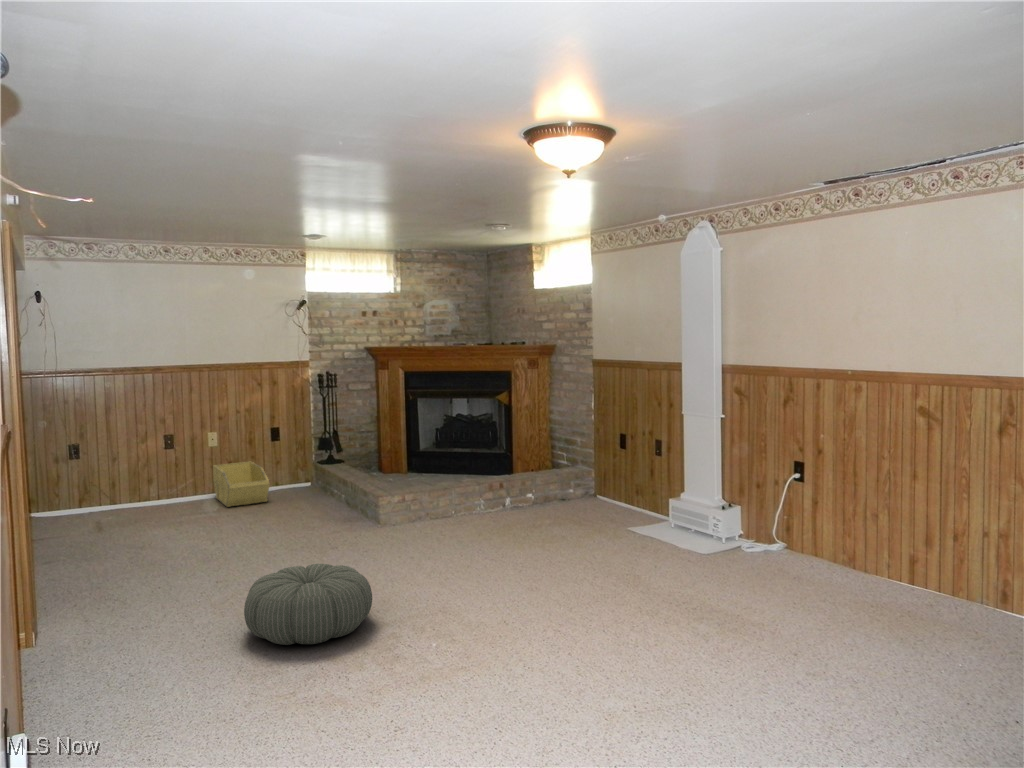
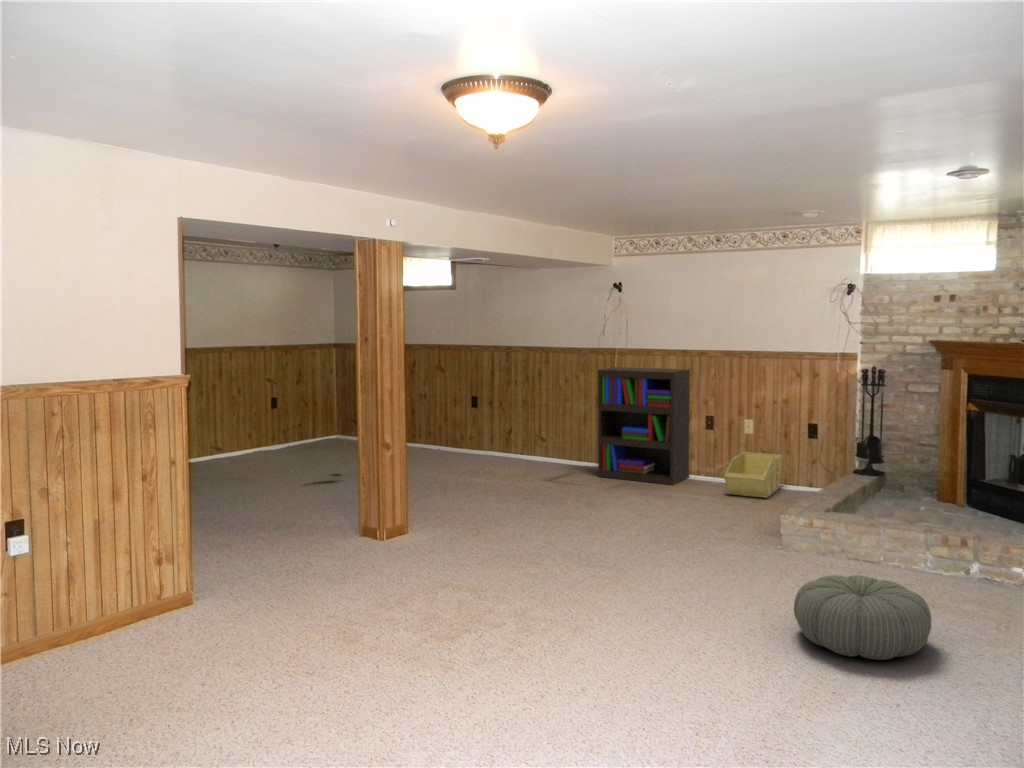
bookshelf: none [40,387,156,526] -> present [598,367,690,485]
pouf: present [244,564,372,645] -> present [794,575,931,660]

